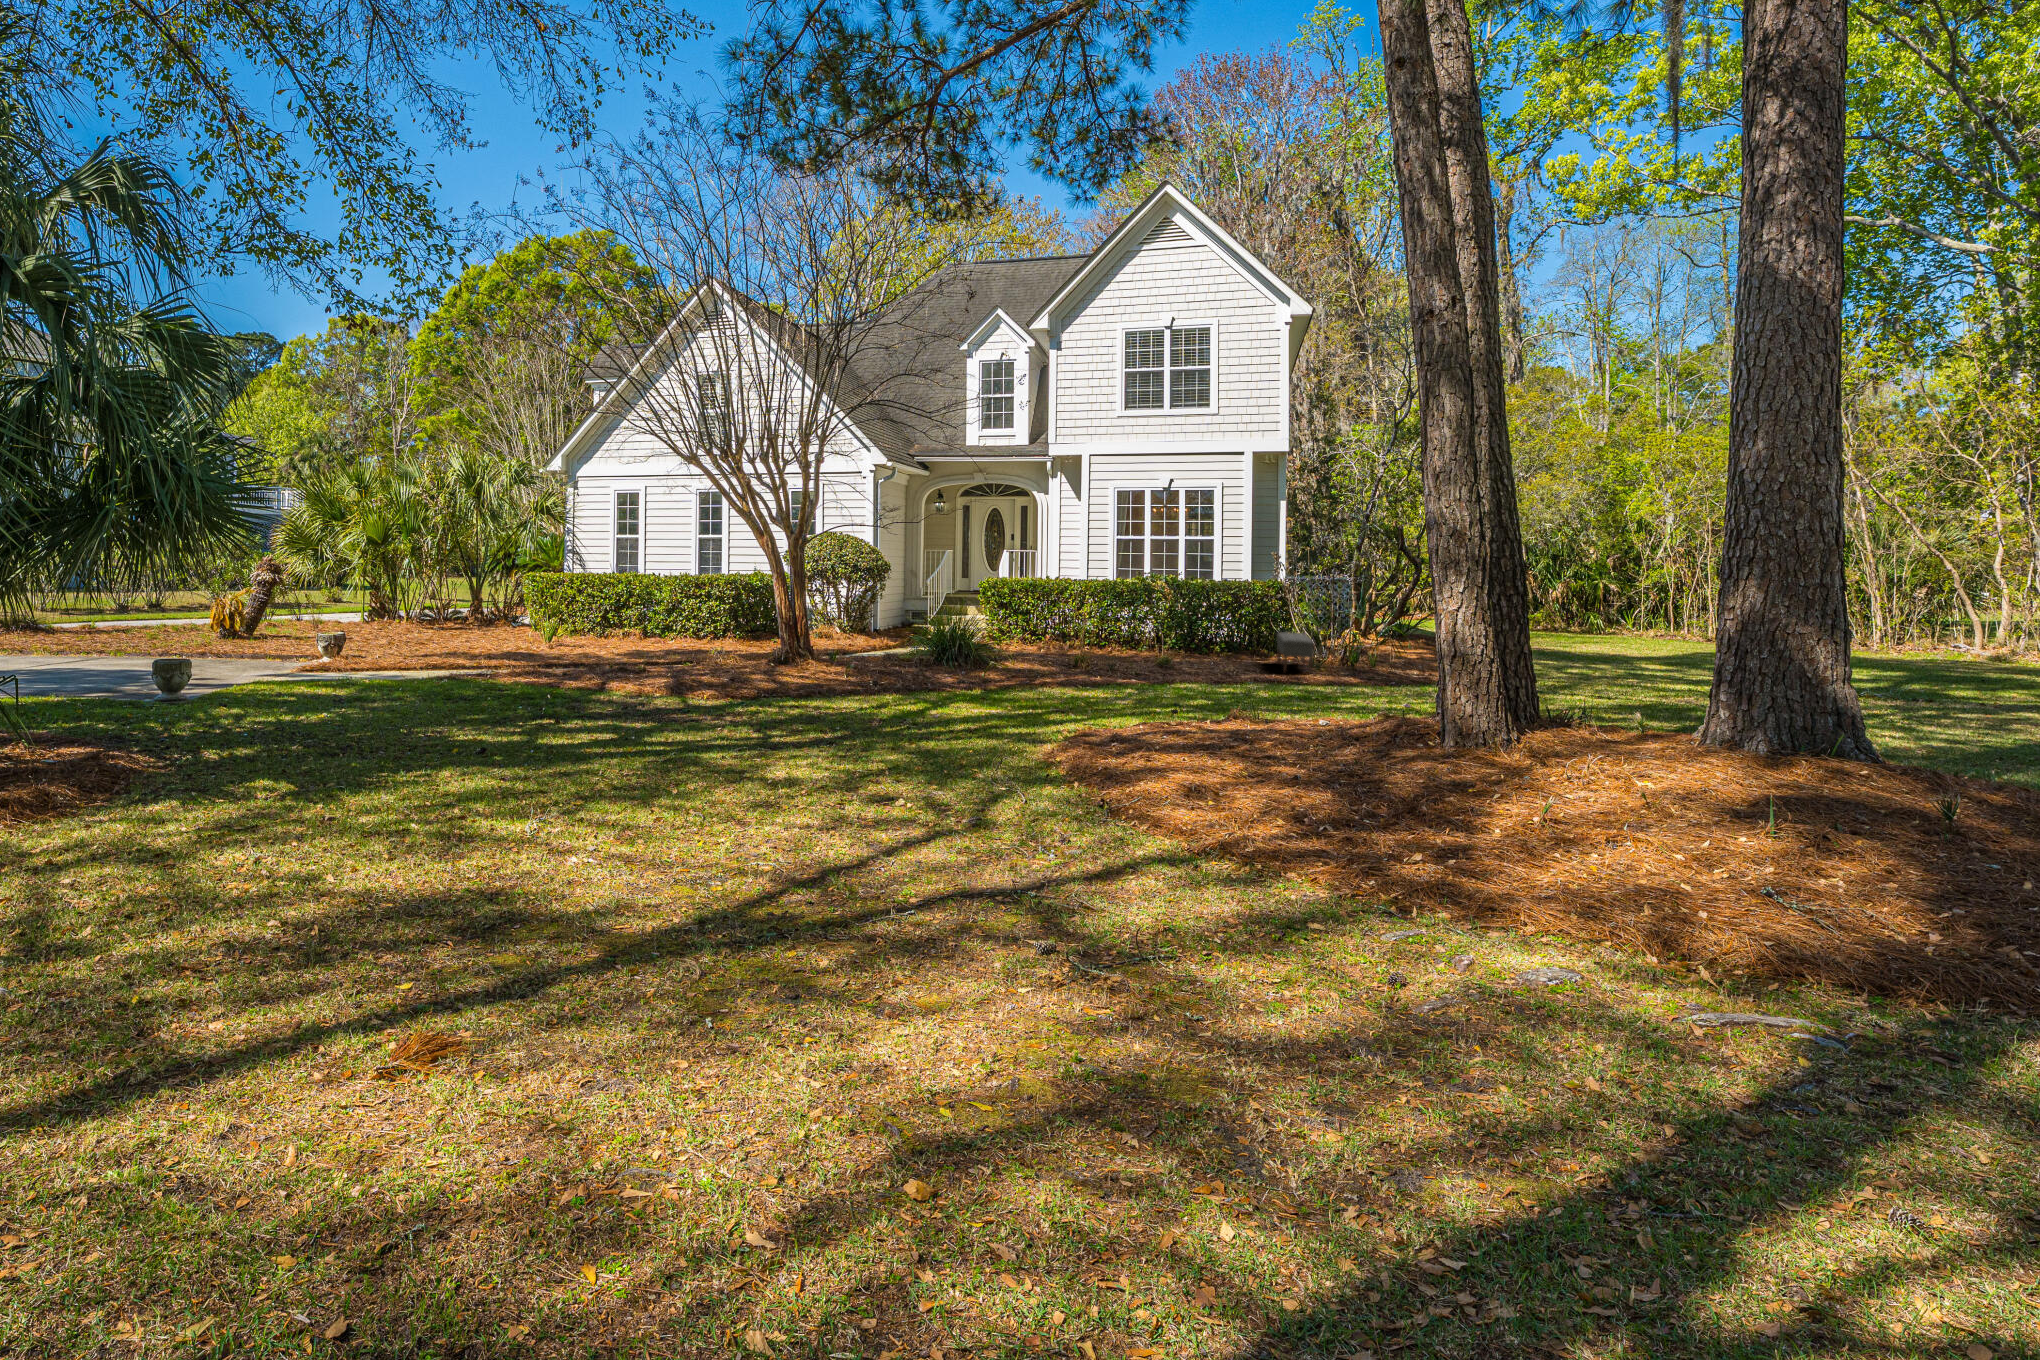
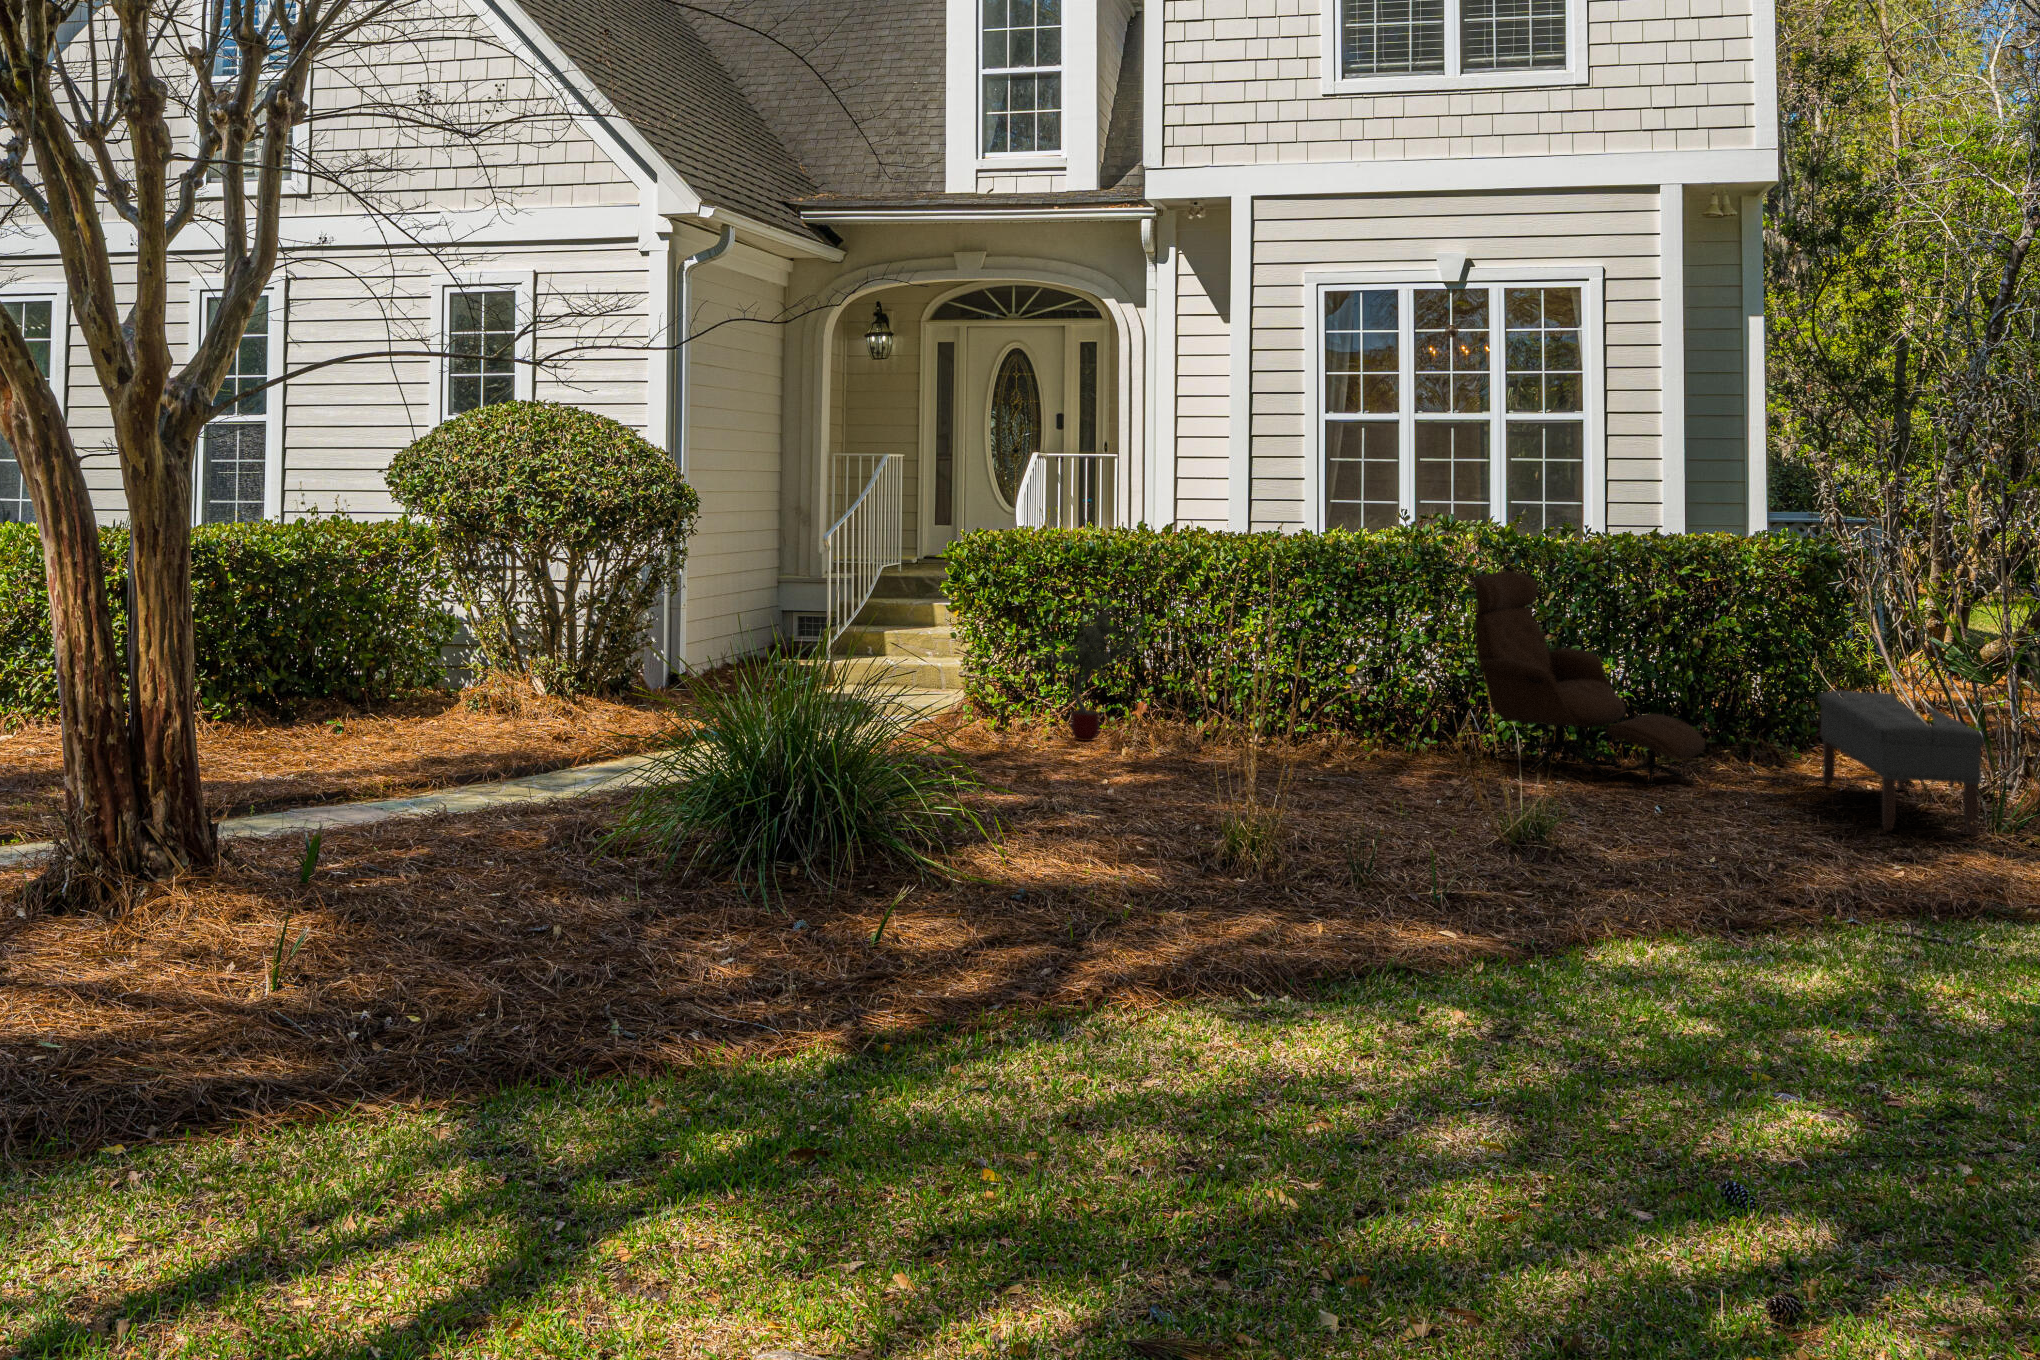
lounge chair: none [1163,593,1239,663] -> present [1474,571,1705,787]
potted tree: none [1008,600,1050,650] -> present [1030,595,1144,741]

